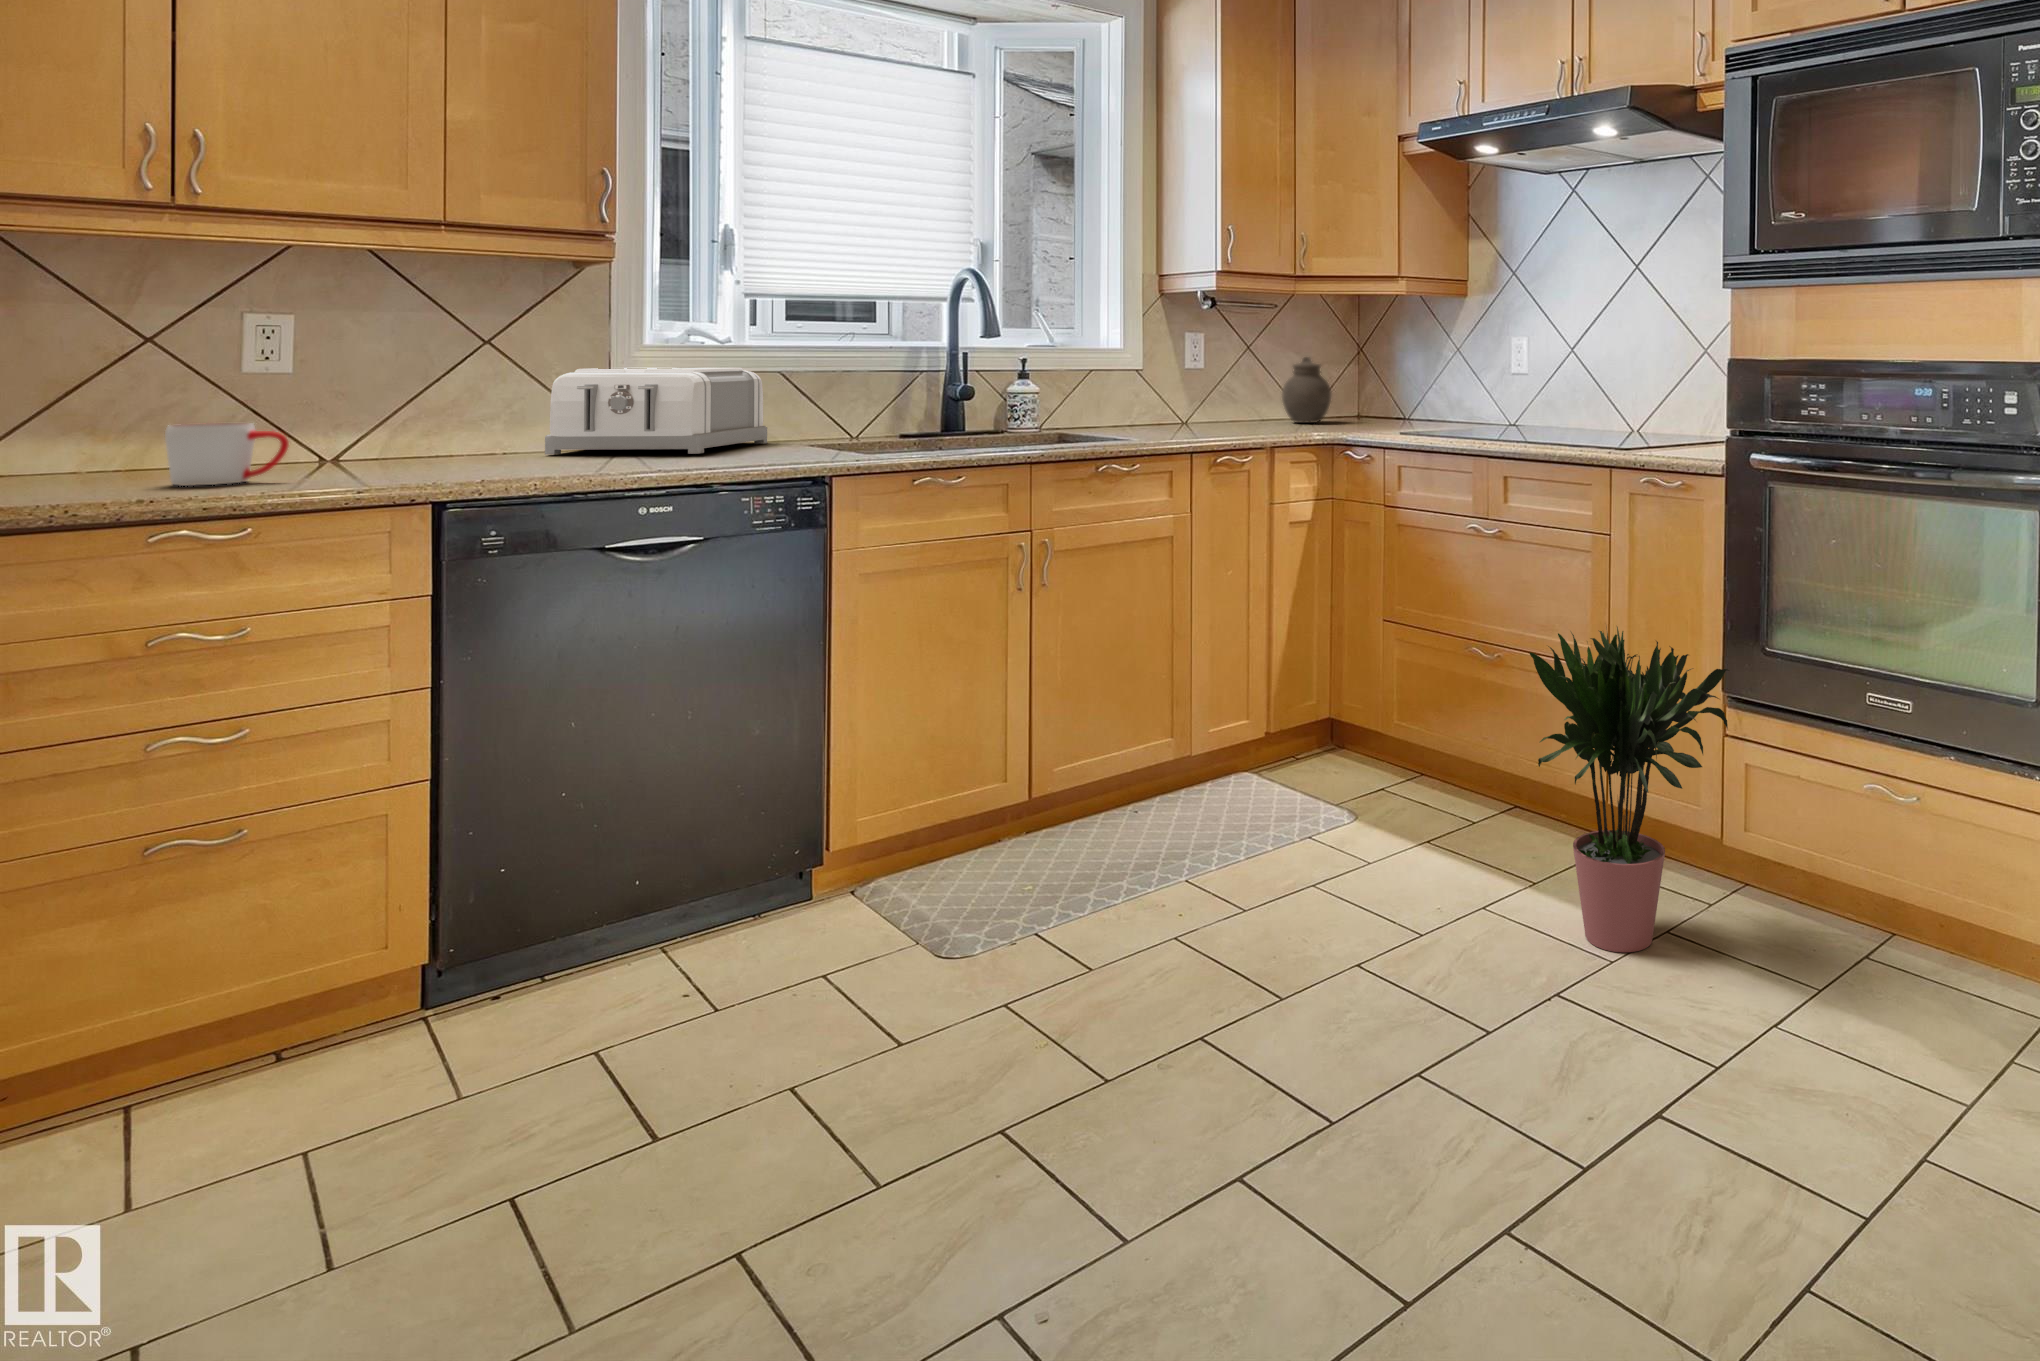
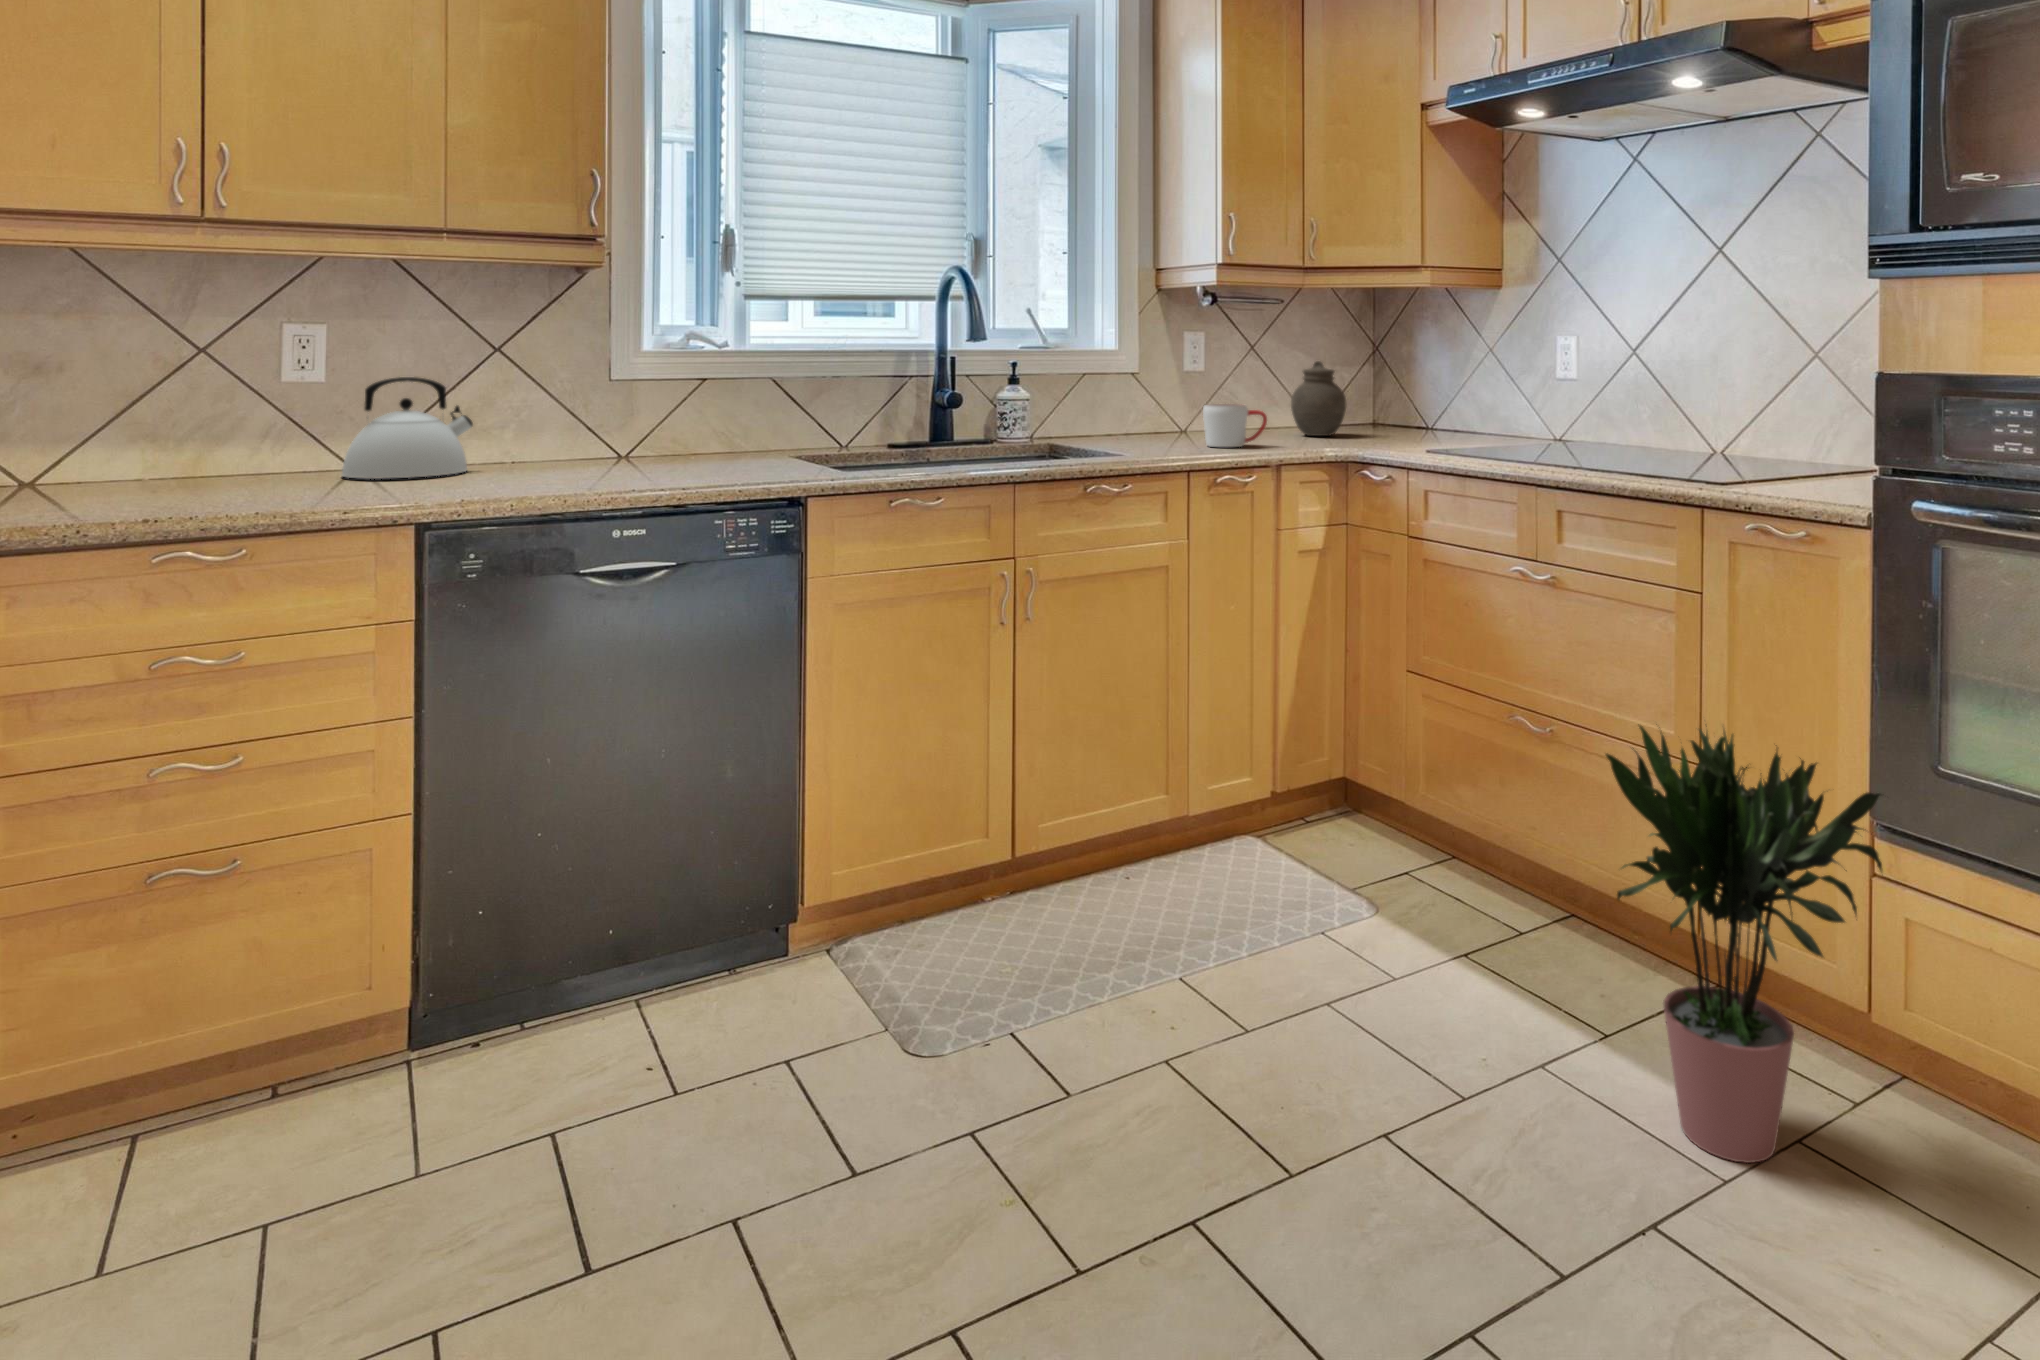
kettle: none [318,368,466,468] -> present [342,377,473,479]
toaster: present [545,368,767,454] -> none [546,375,759,467]
mug: present [165,423,289,486] -> present [1203,404,1267,447]

